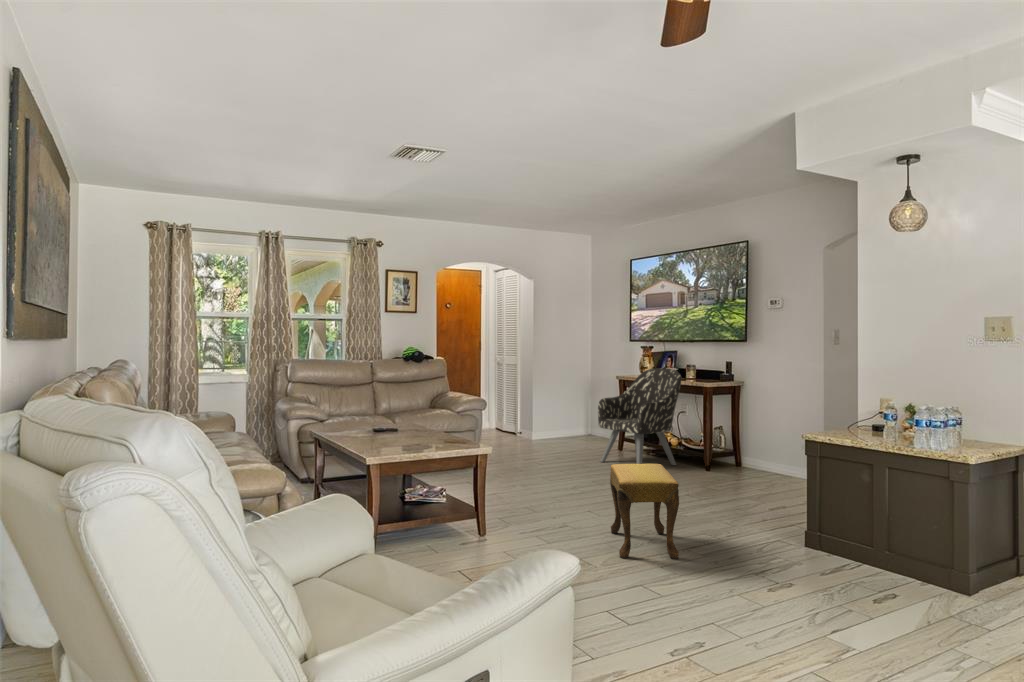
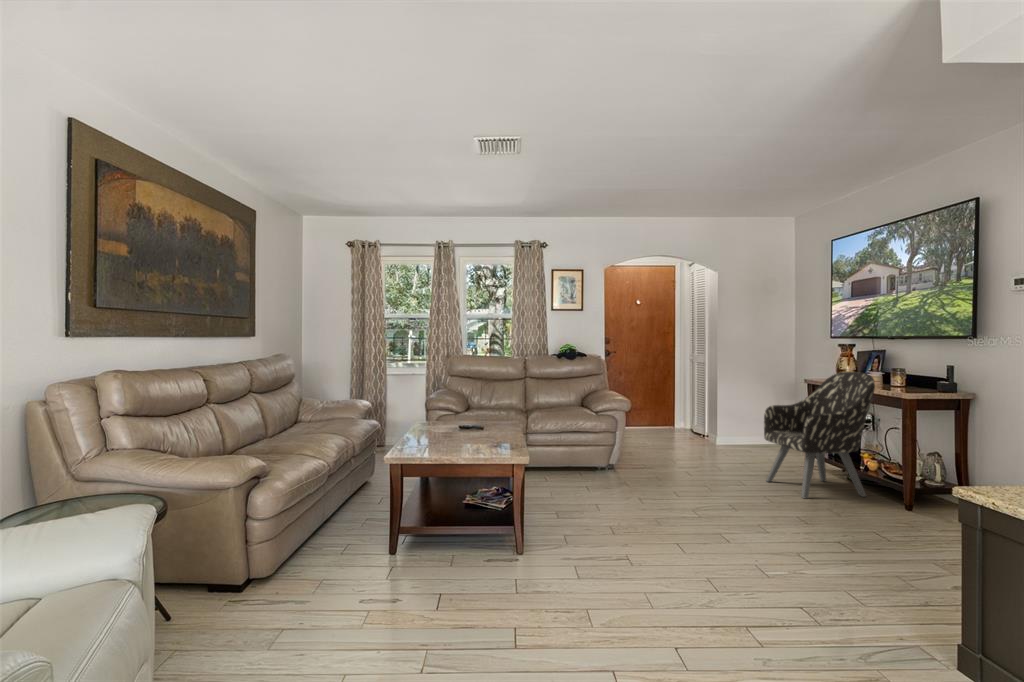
footstool: present [610,464,679,559] -> none [626,492,733,639]

